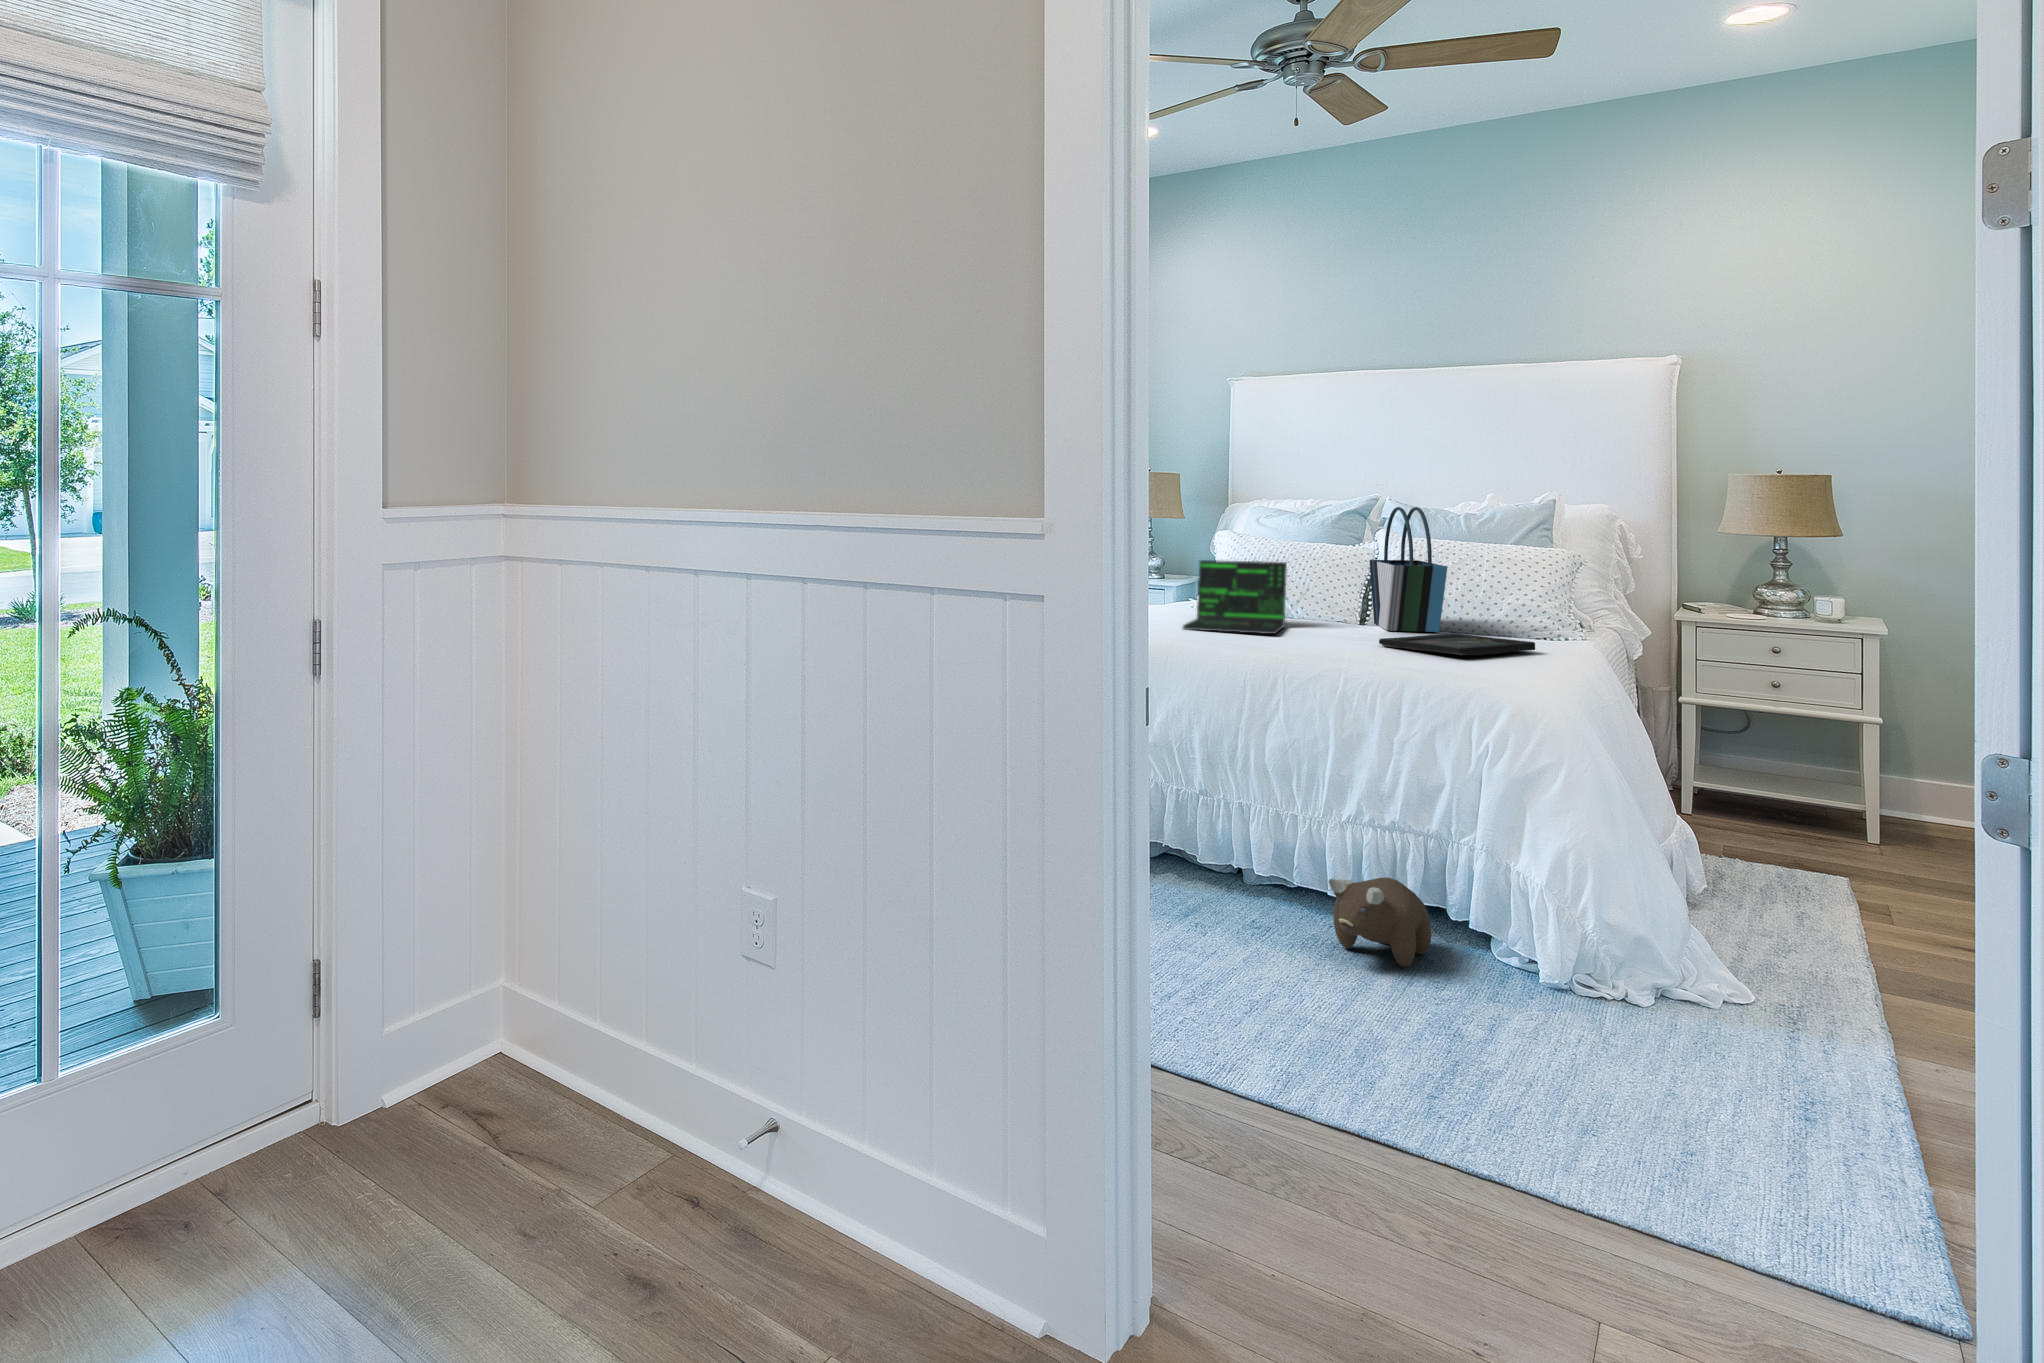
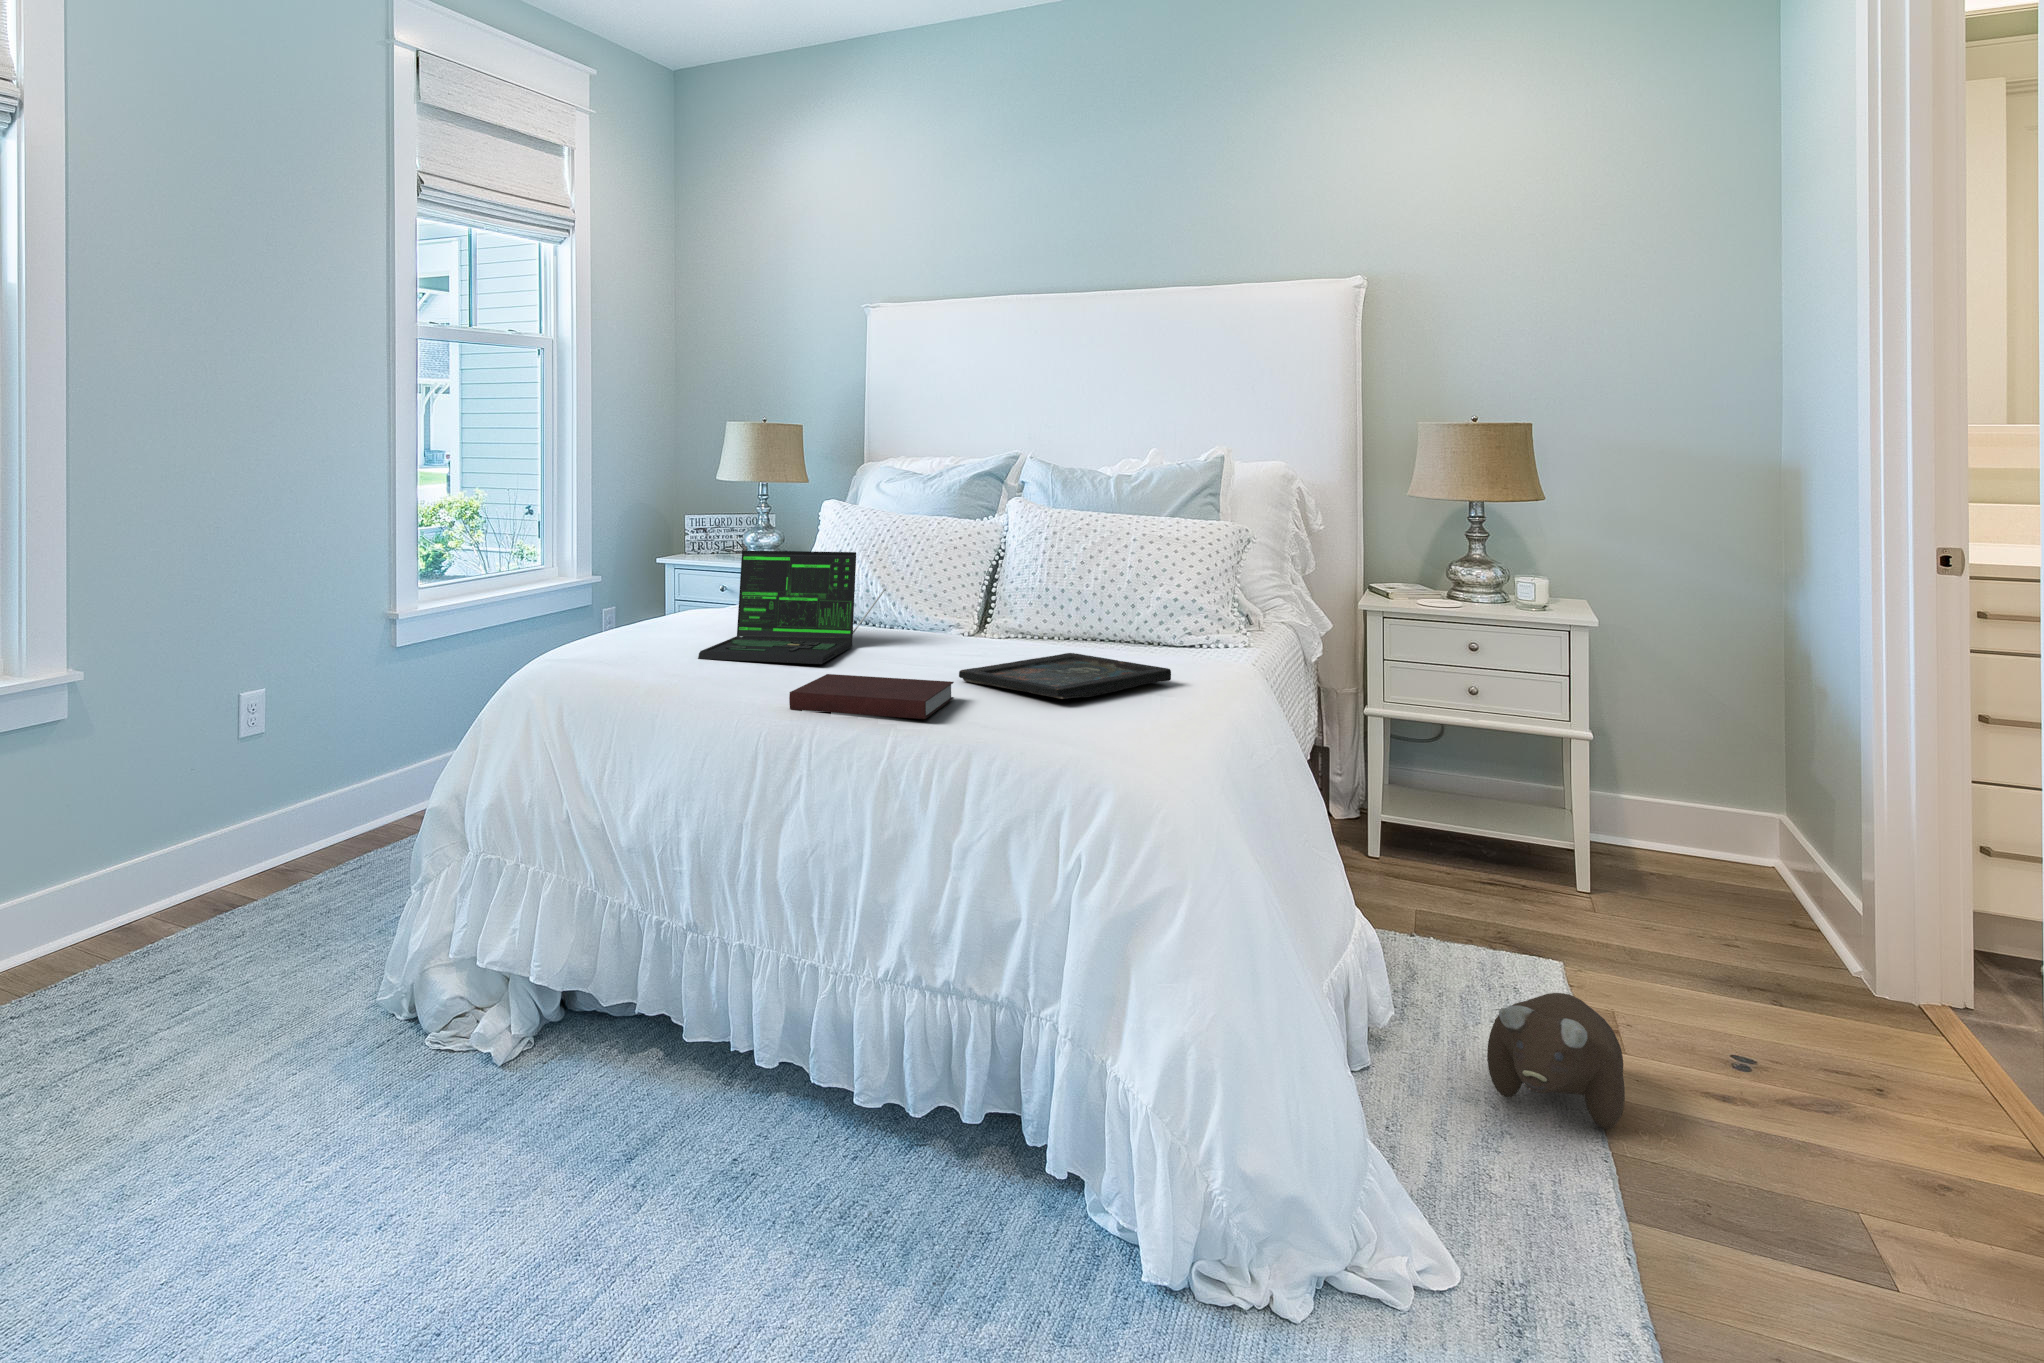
tote bag: present [1369,507,1447,632] -> none [980,470,1065,647]
notebook: none [1276,637,1384,661] -> present [789,674,954,719]
plush toy: present [1329,877,1431,967] -> present [1487,993,1625,1129]

